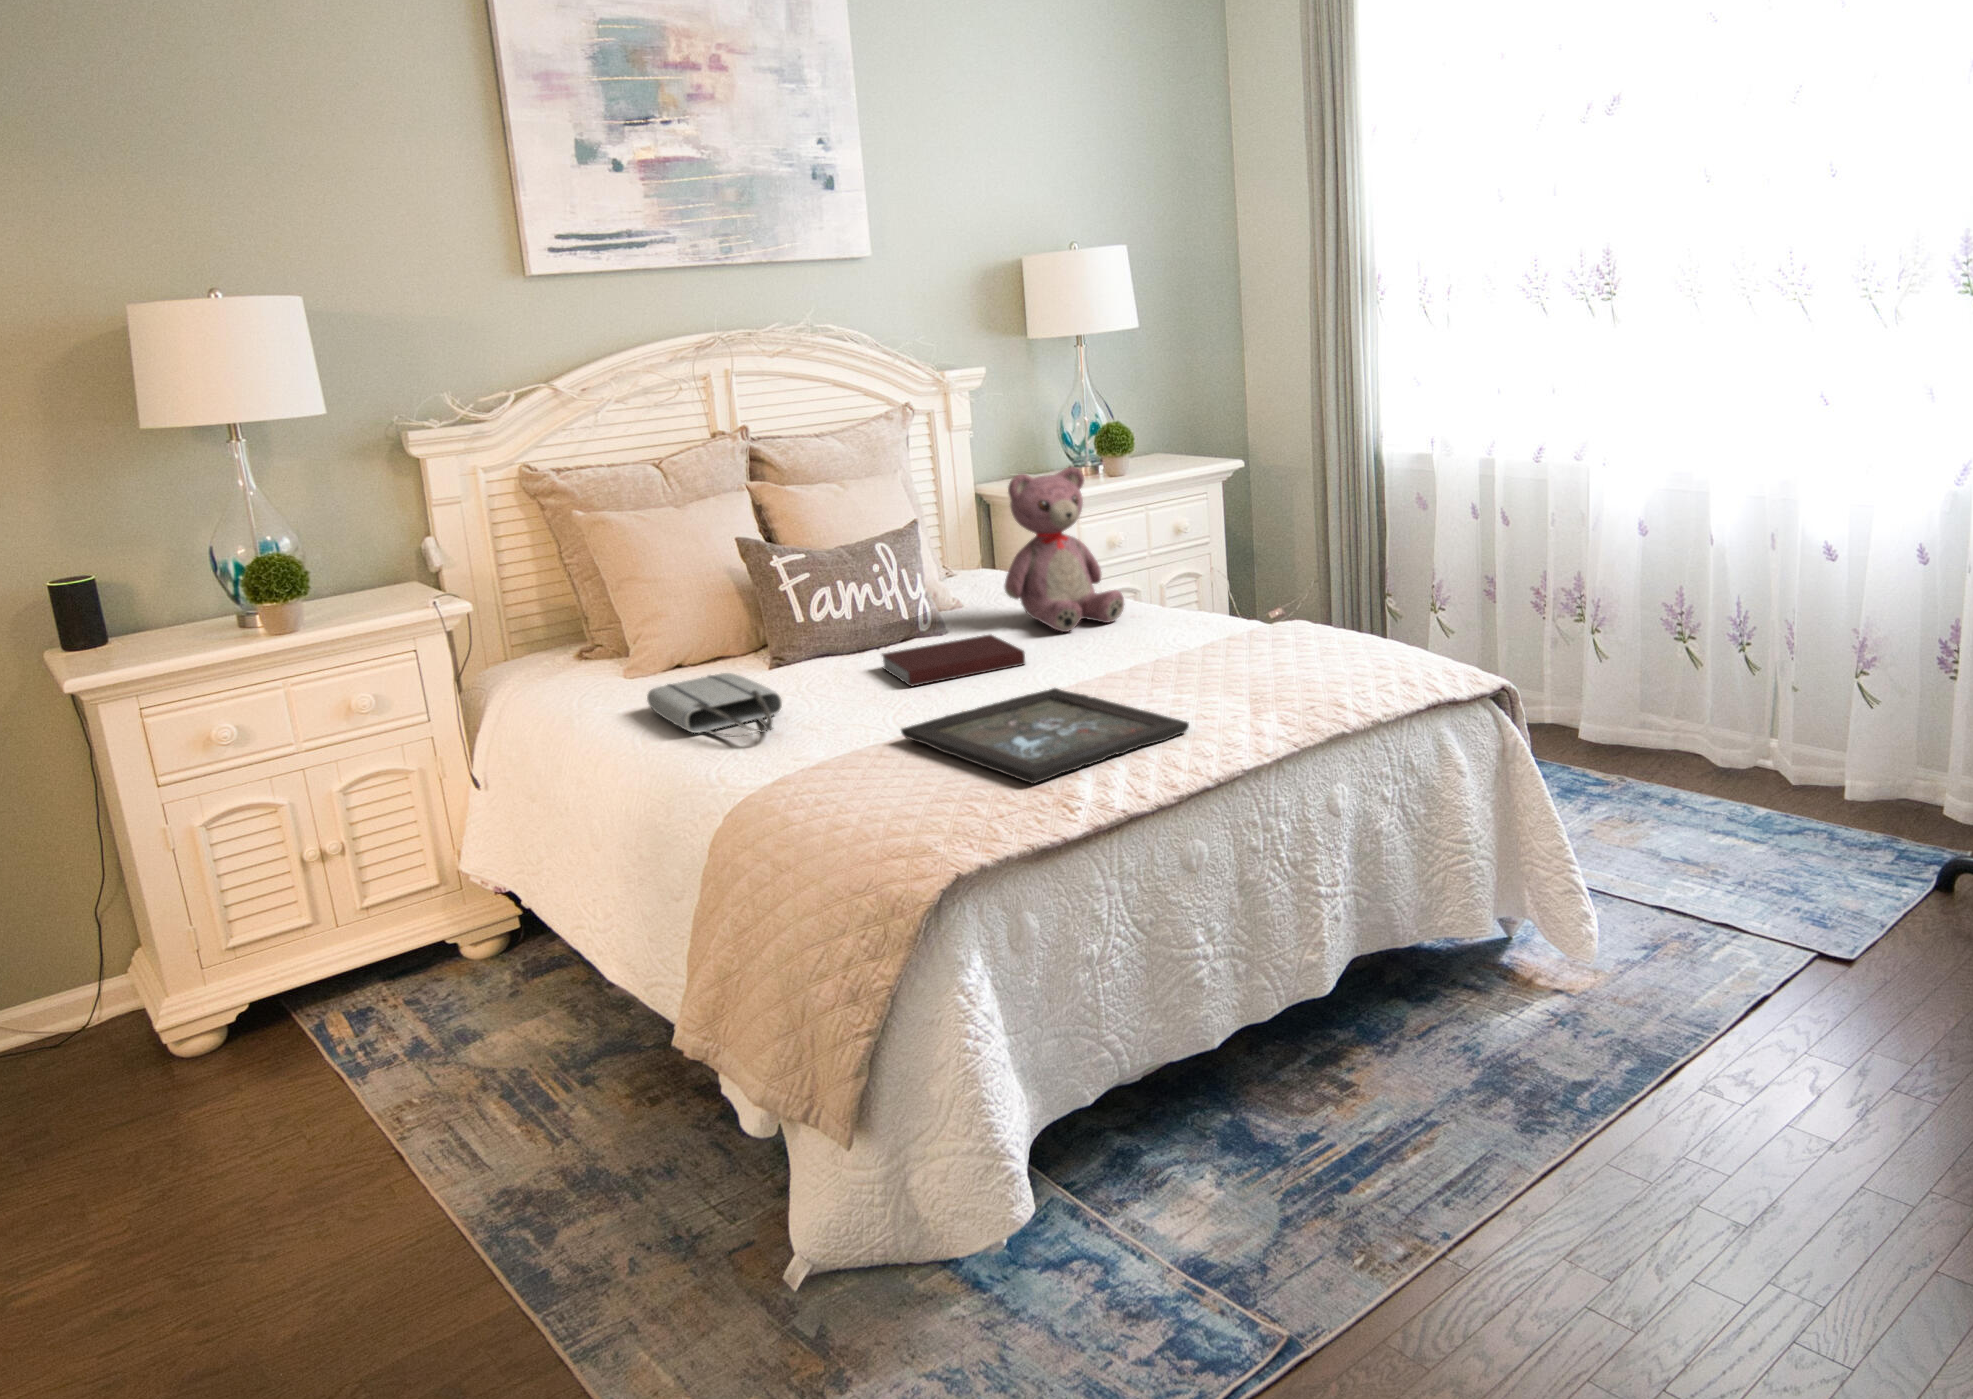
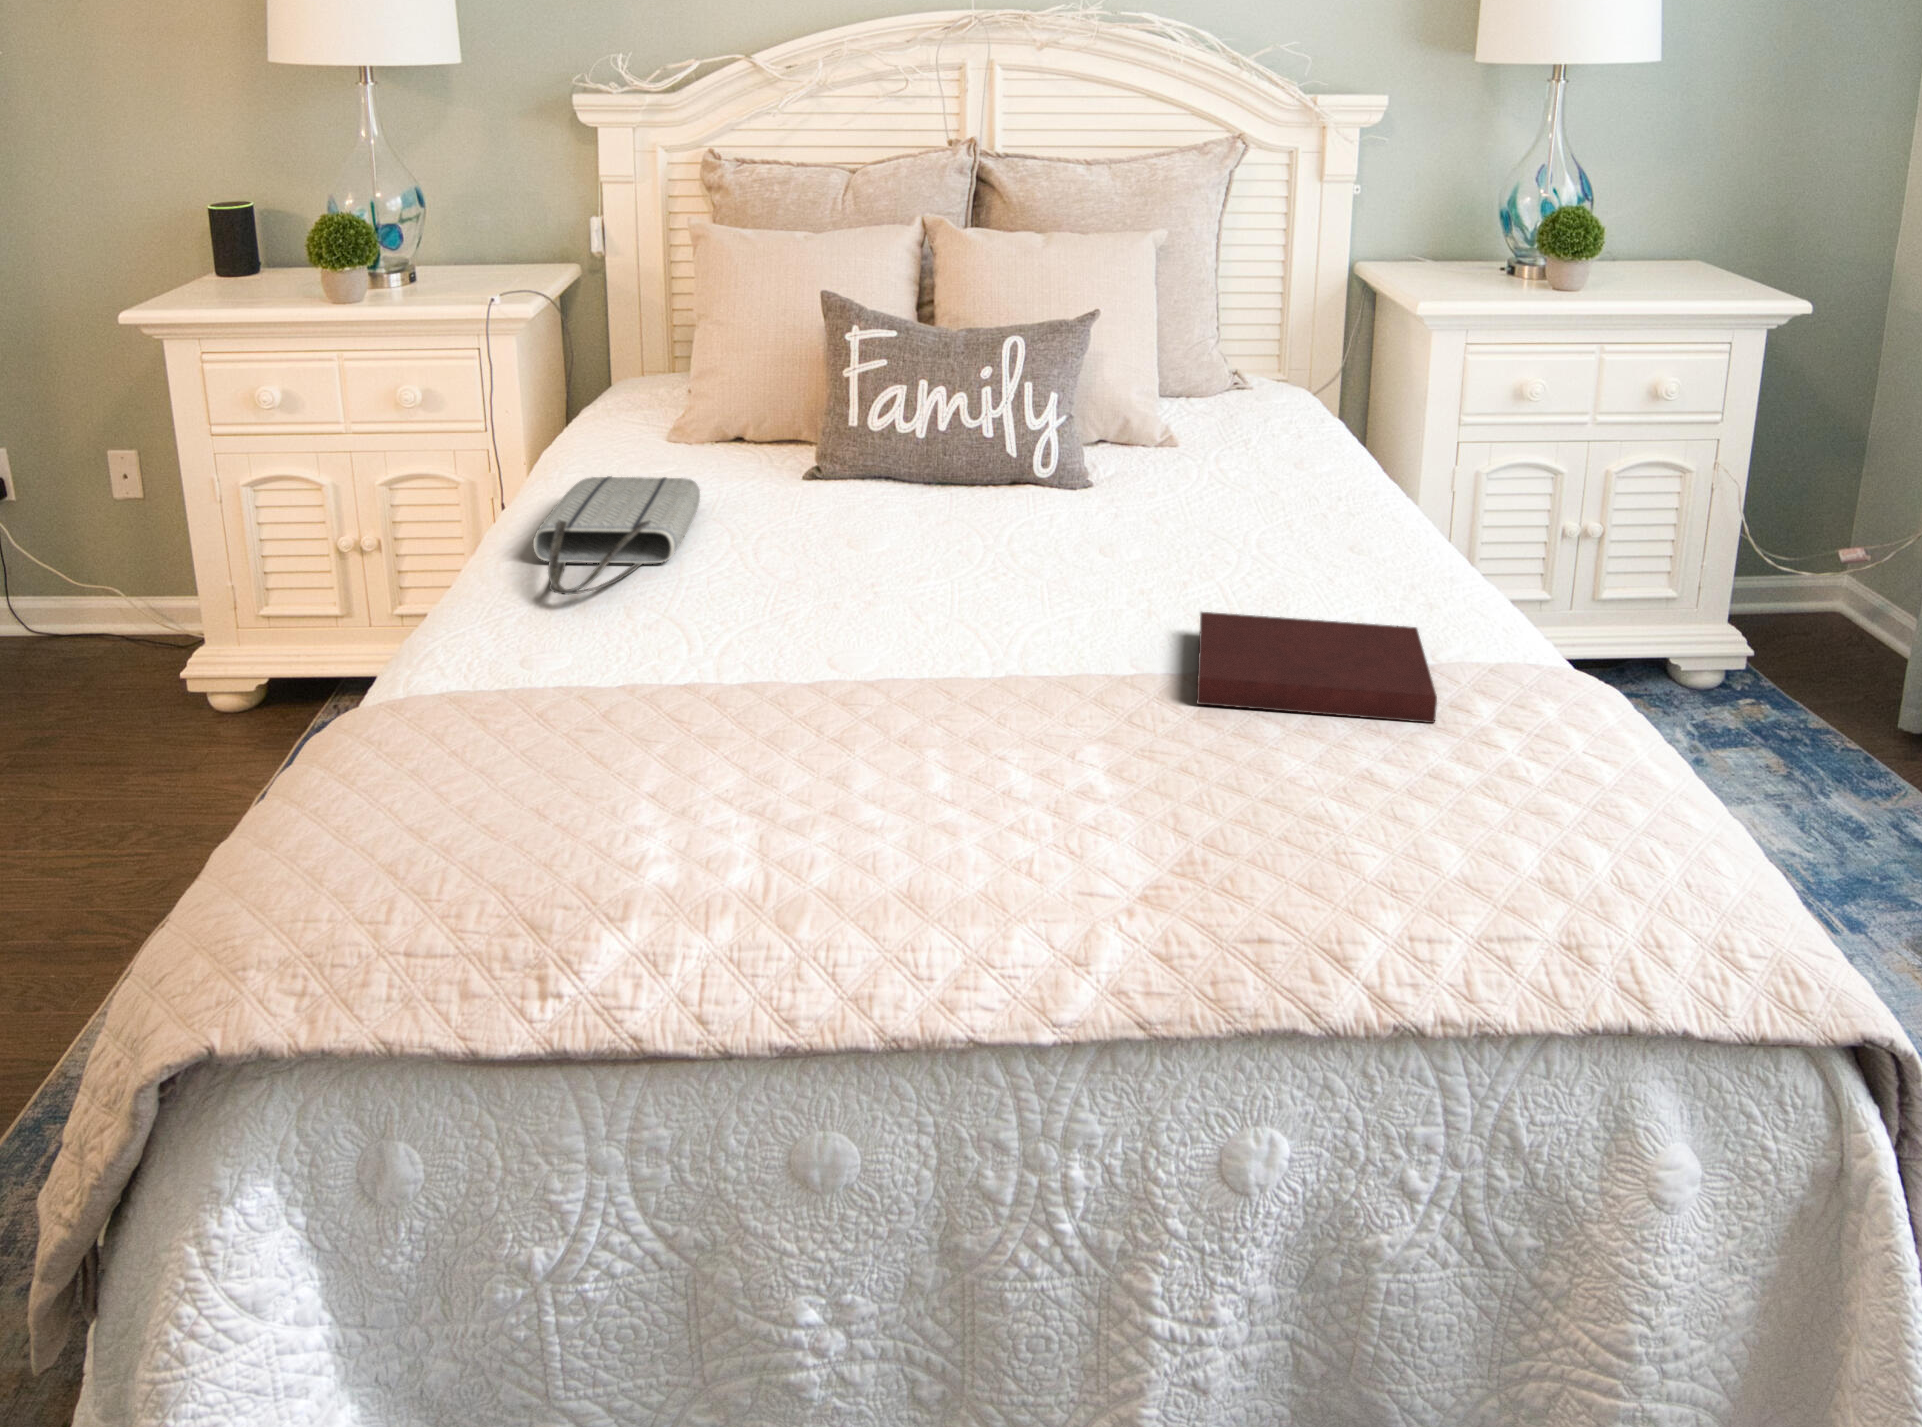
teddy bear: present [1005,467,1124,632] -> none [1145,277,1317,547]
notebook: present [882,635,1025,686] -> present [1197,612,1437,723]
tray: present [901,688,1189,783] -> none [646,655,1029,856]

